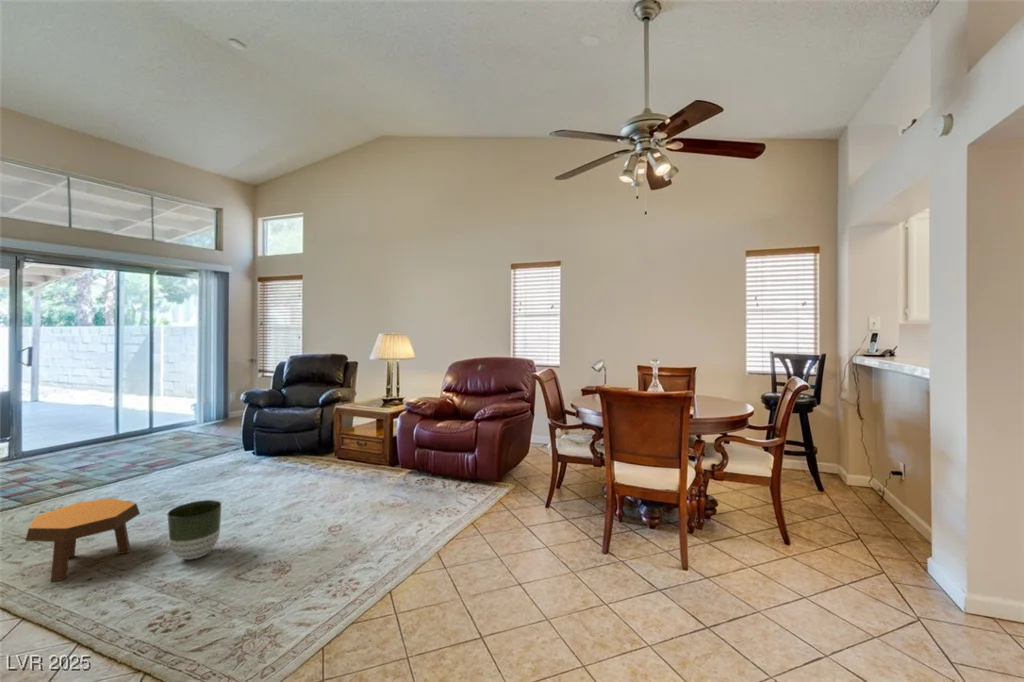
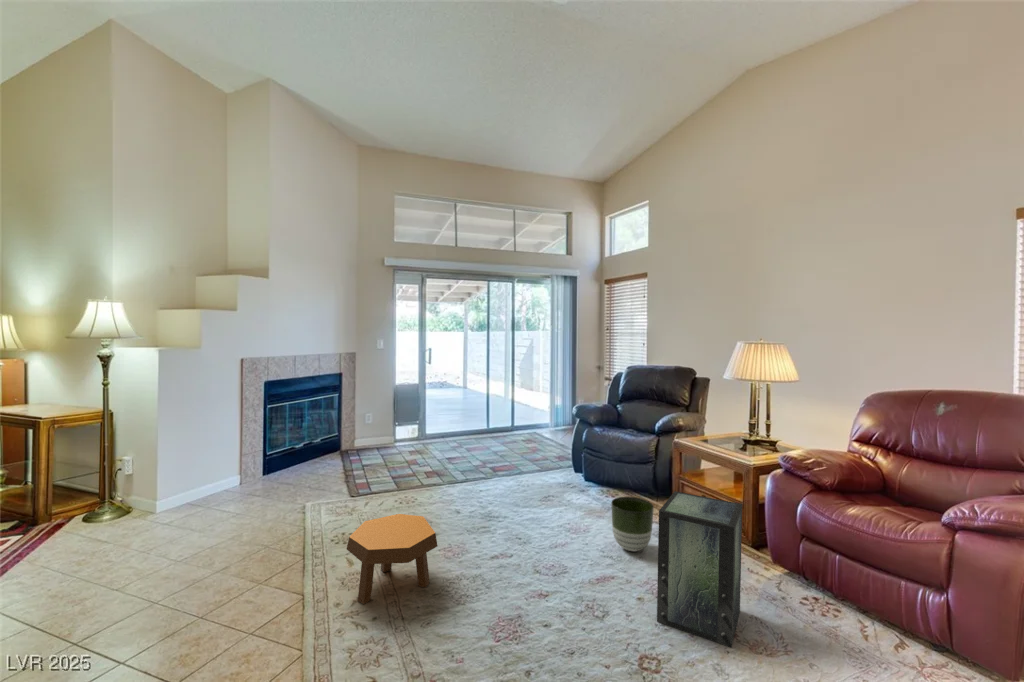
storage box: none [336,430,385,513] -> present [657,491,742,647]
planter: present [168,500,221,560] -> present [611,497,654,551]

